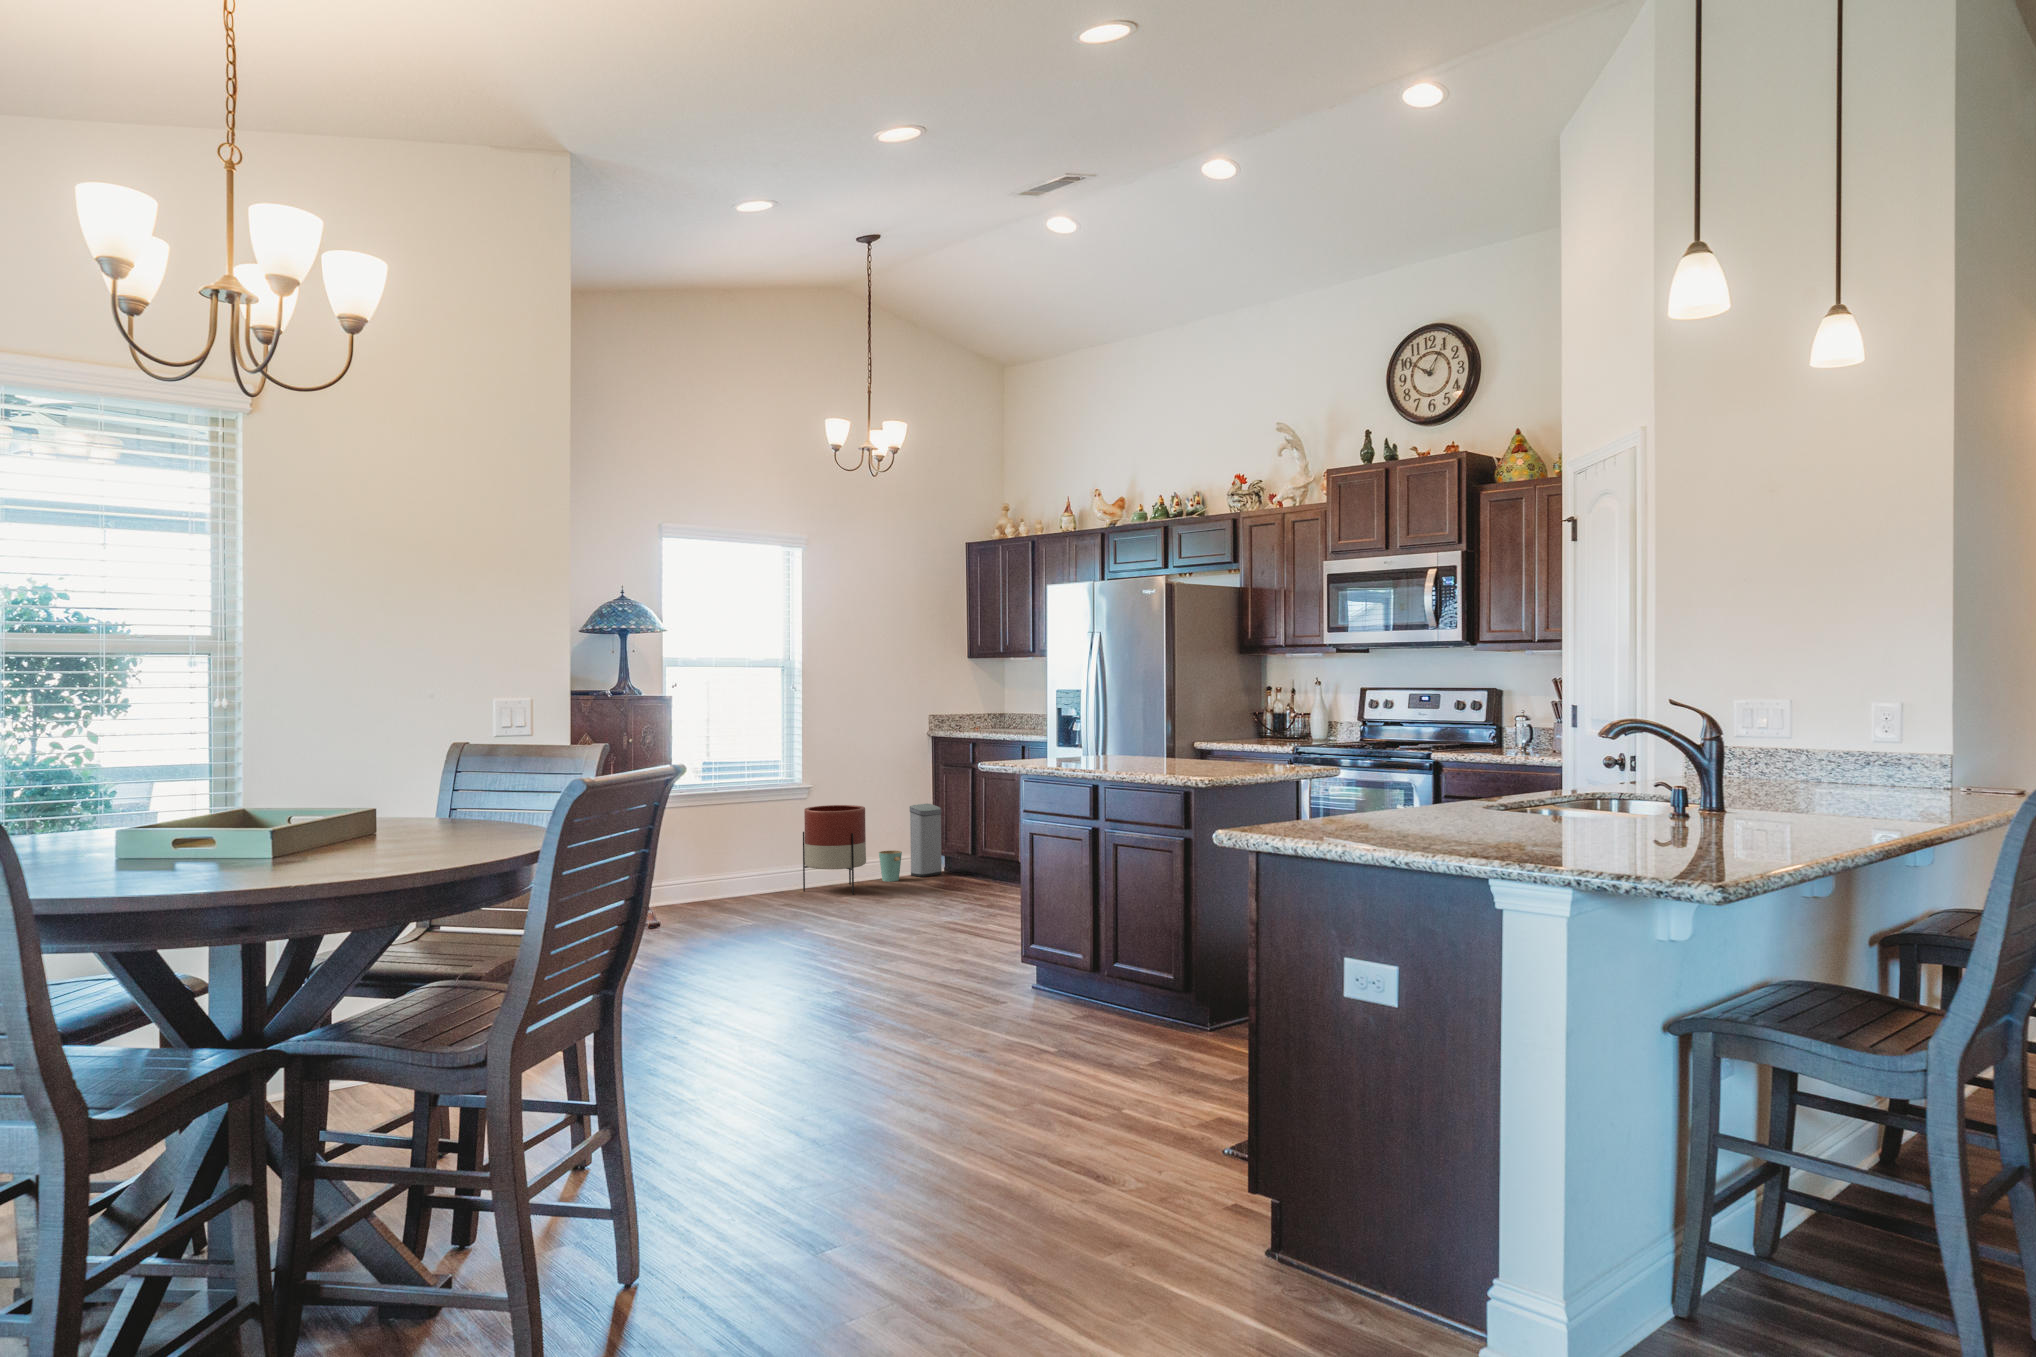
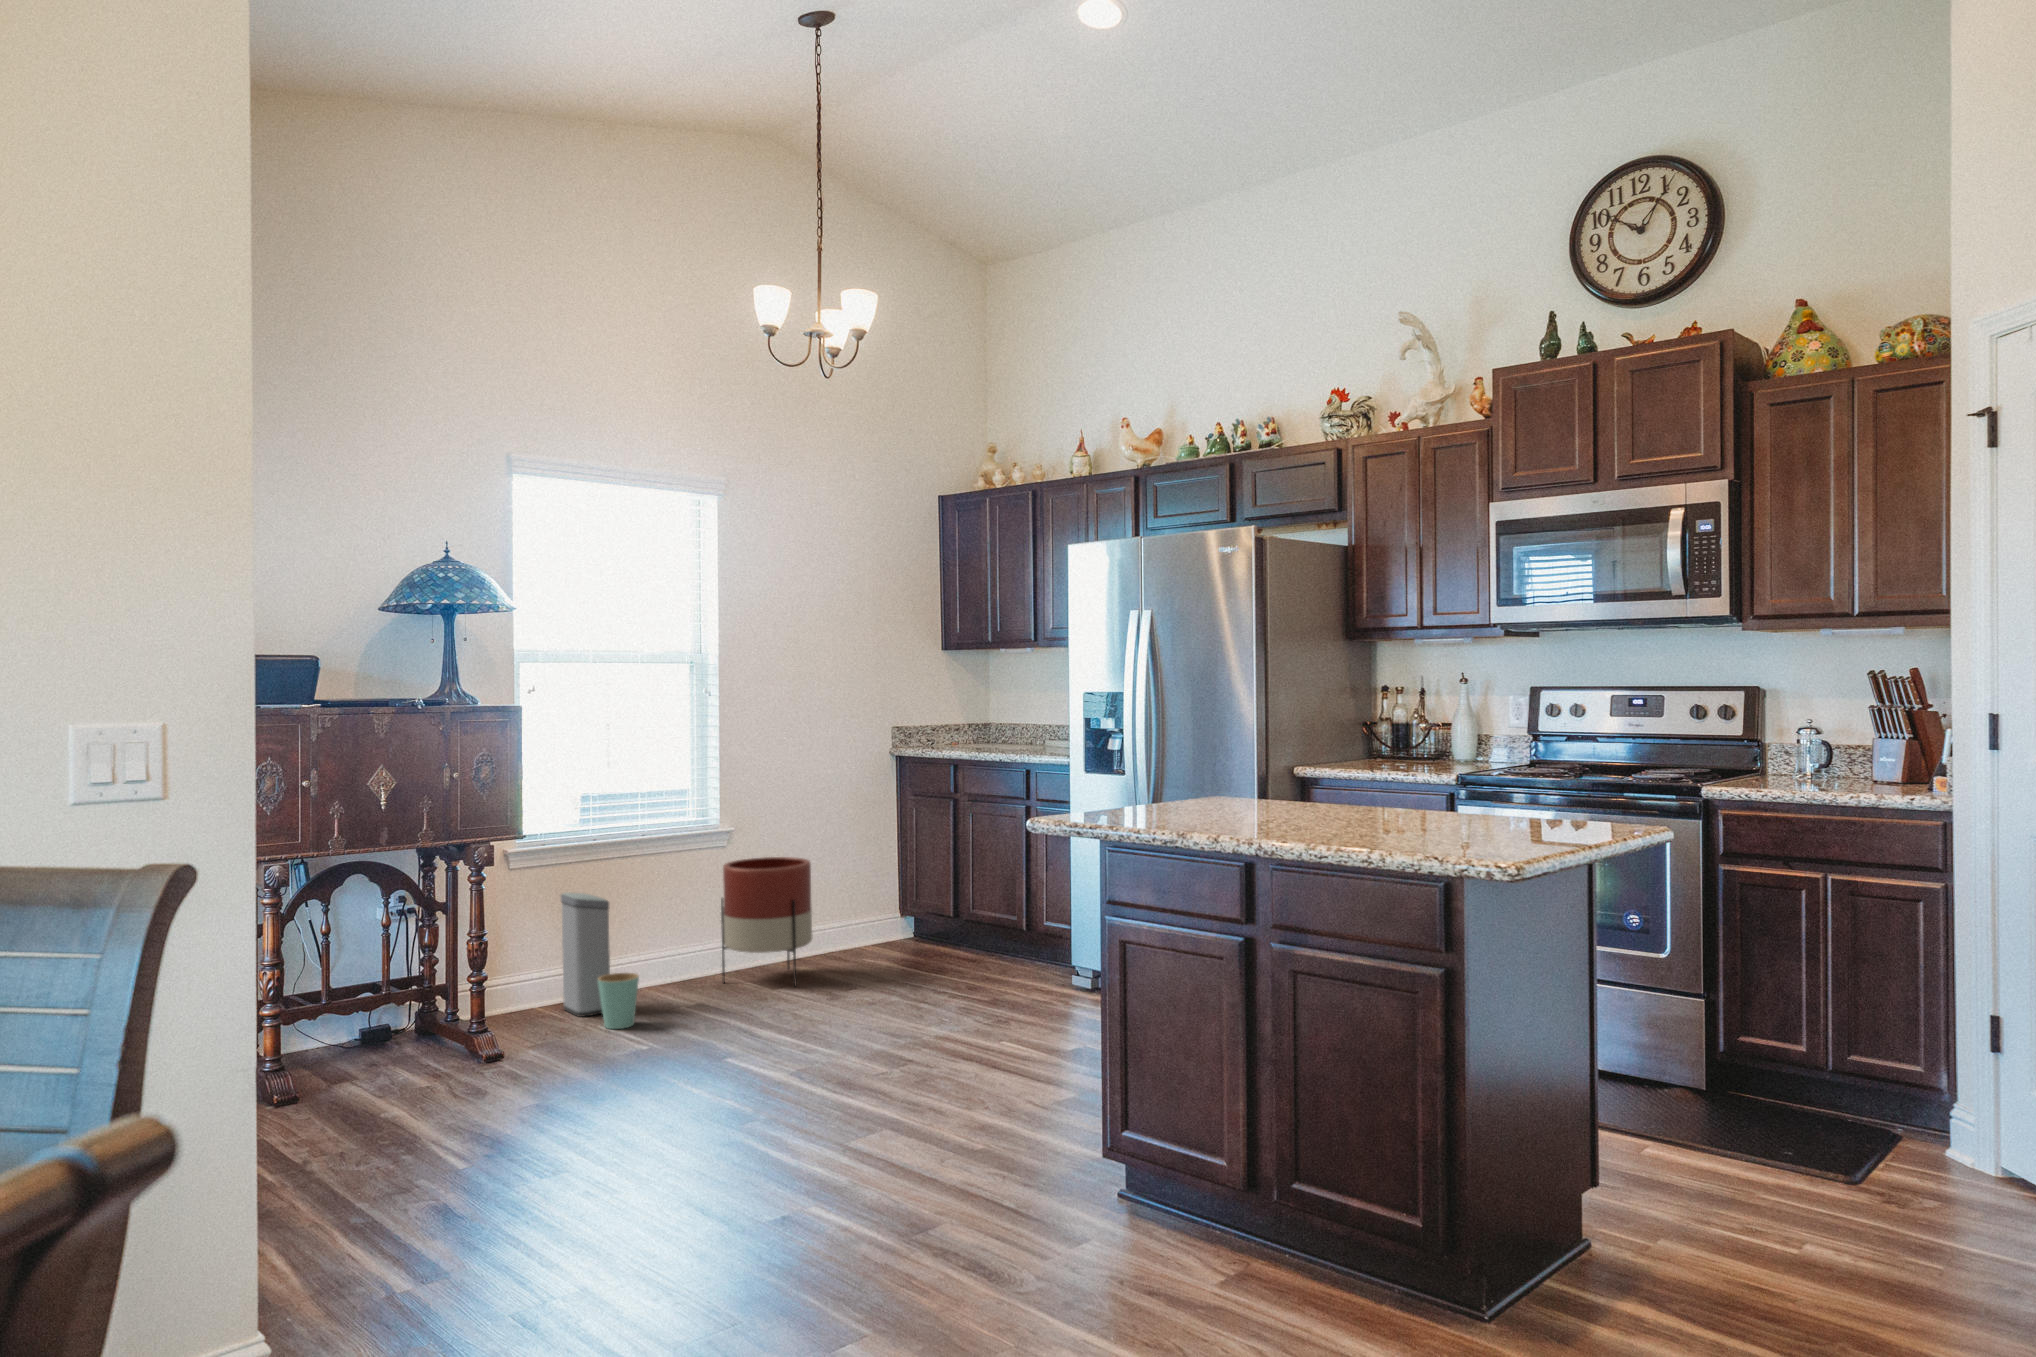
trash can: present [879,804,942,882] -> present [561,892,639,1029]

